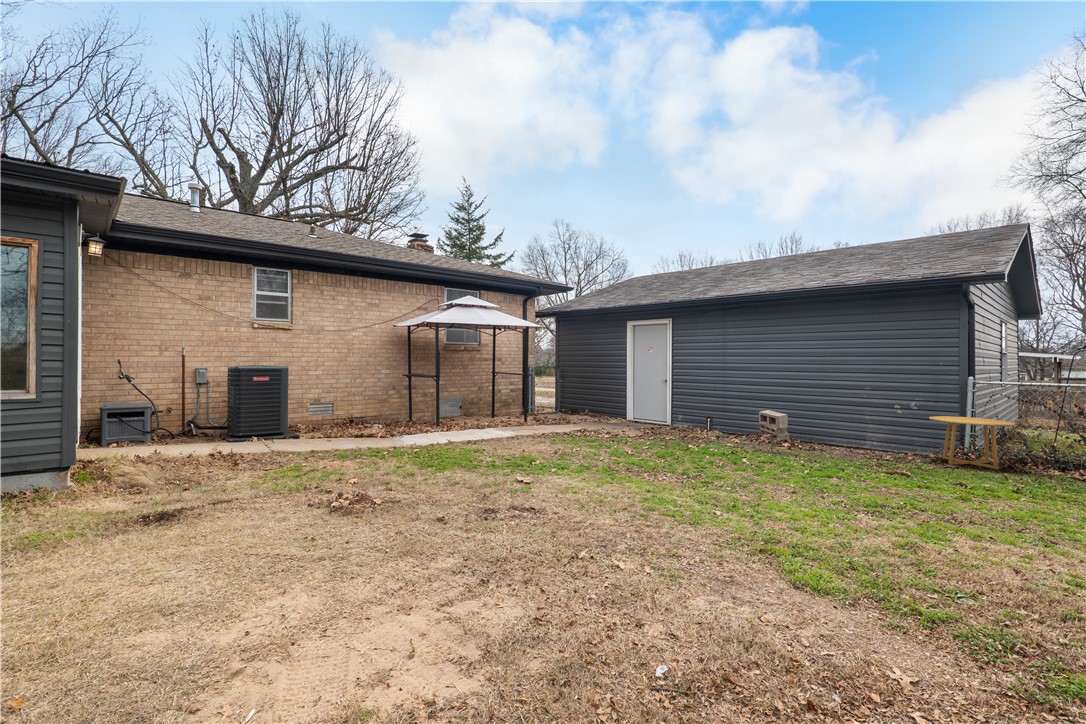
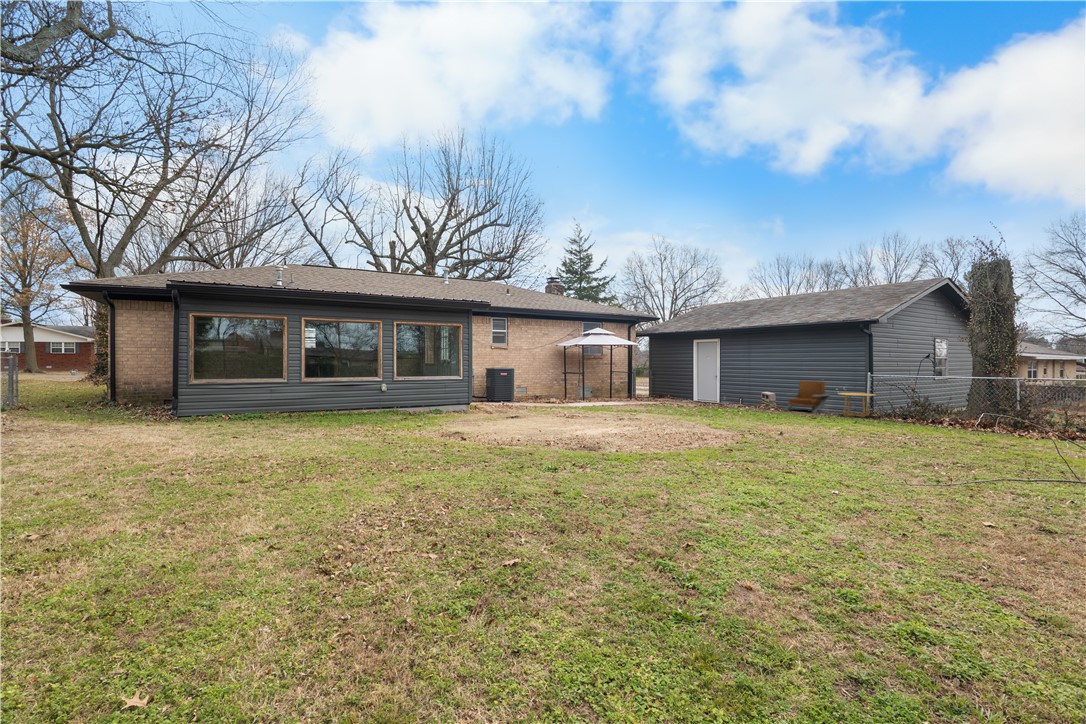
lounge chair: none [812,391,897,457] -> present [785,381,830,413]

